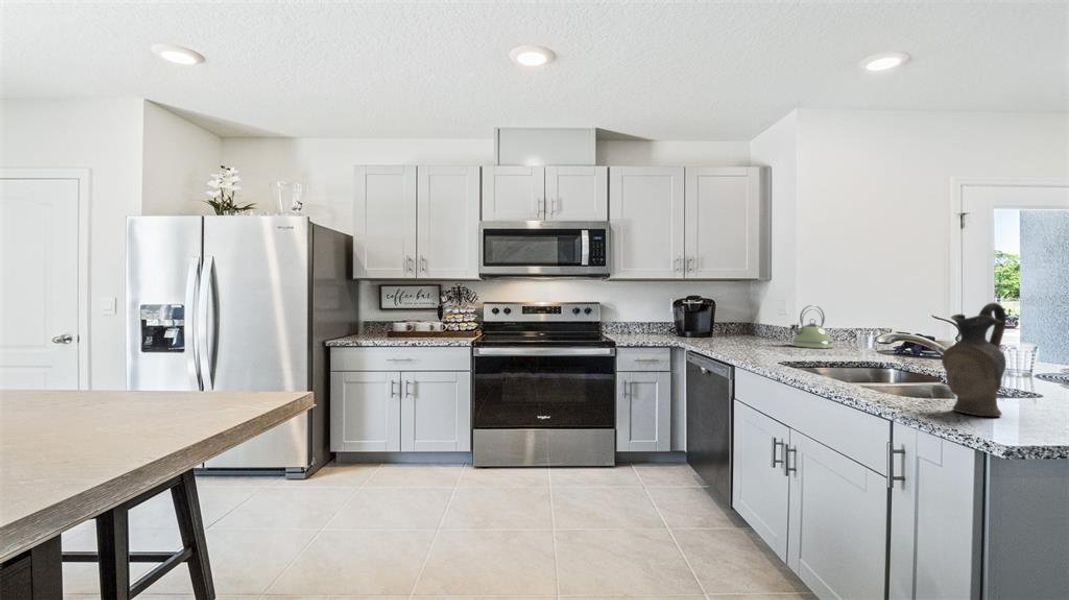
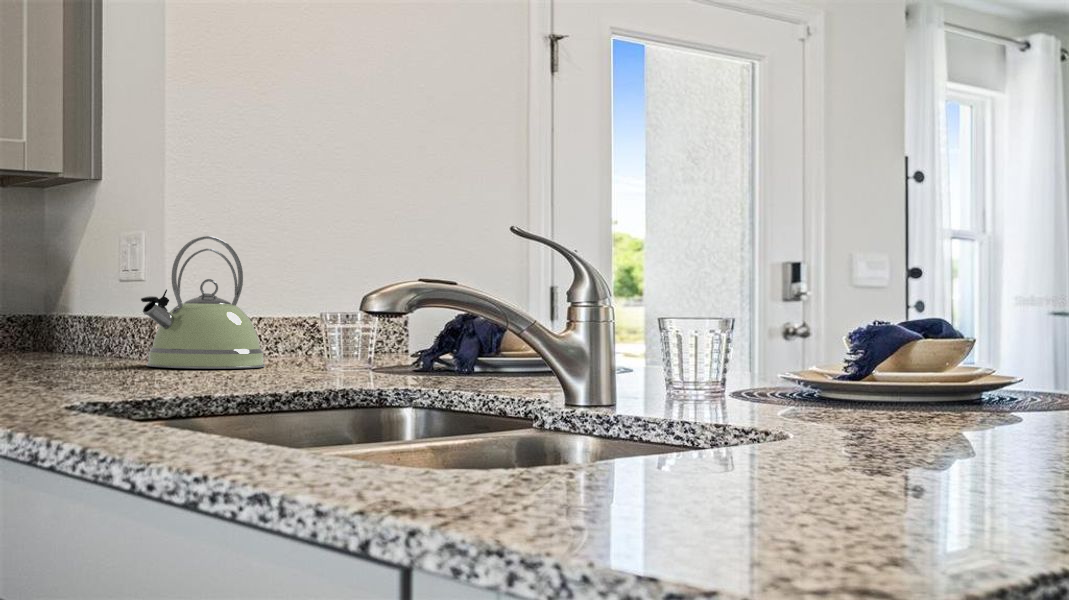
ceramic pitcher: present [942,303,1006,416] -> none [570,86,741,504]

